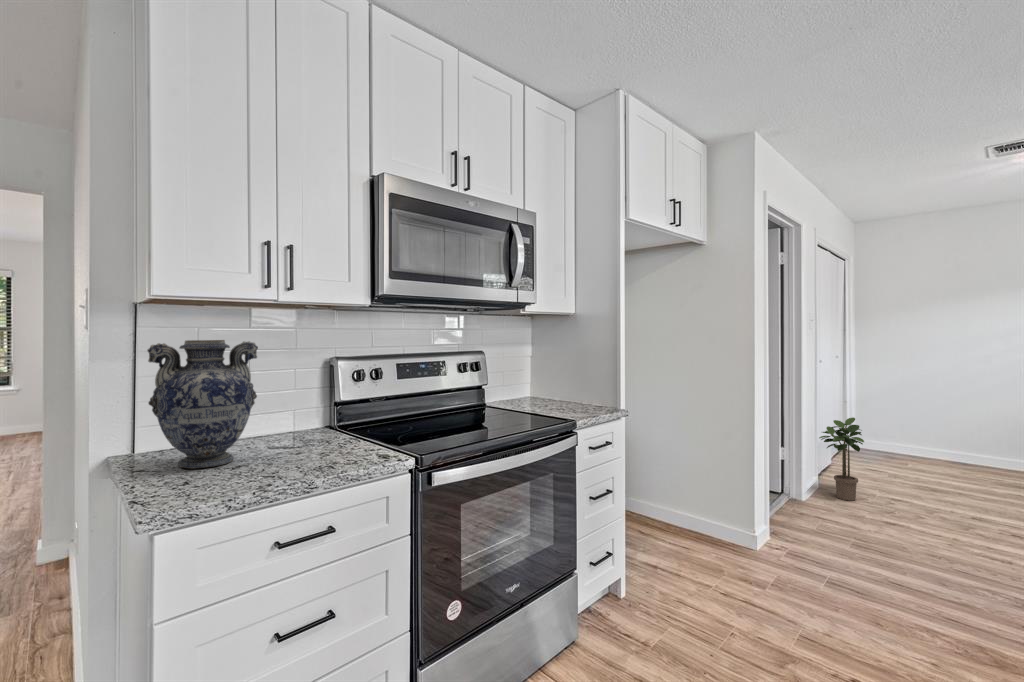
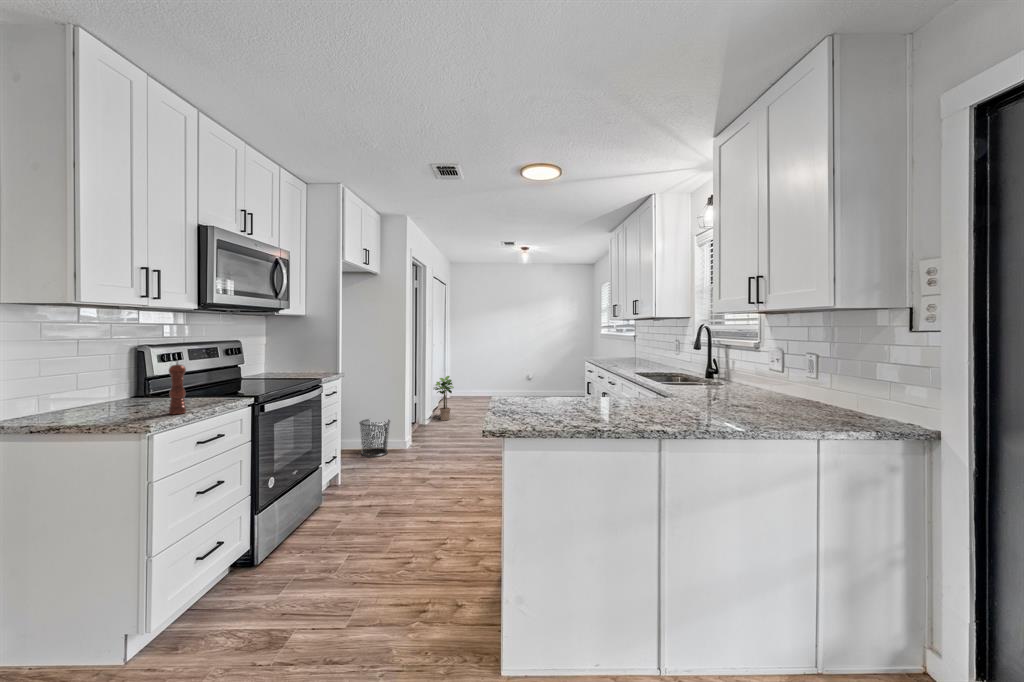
vase: present [148,340,258,469] -> none [54,332,132,420]
pepper mill: none [269,386,294,475] -> present [169,361,186,414]
trash can: none [671,484,725,554] -> present [359,419,390,457]

